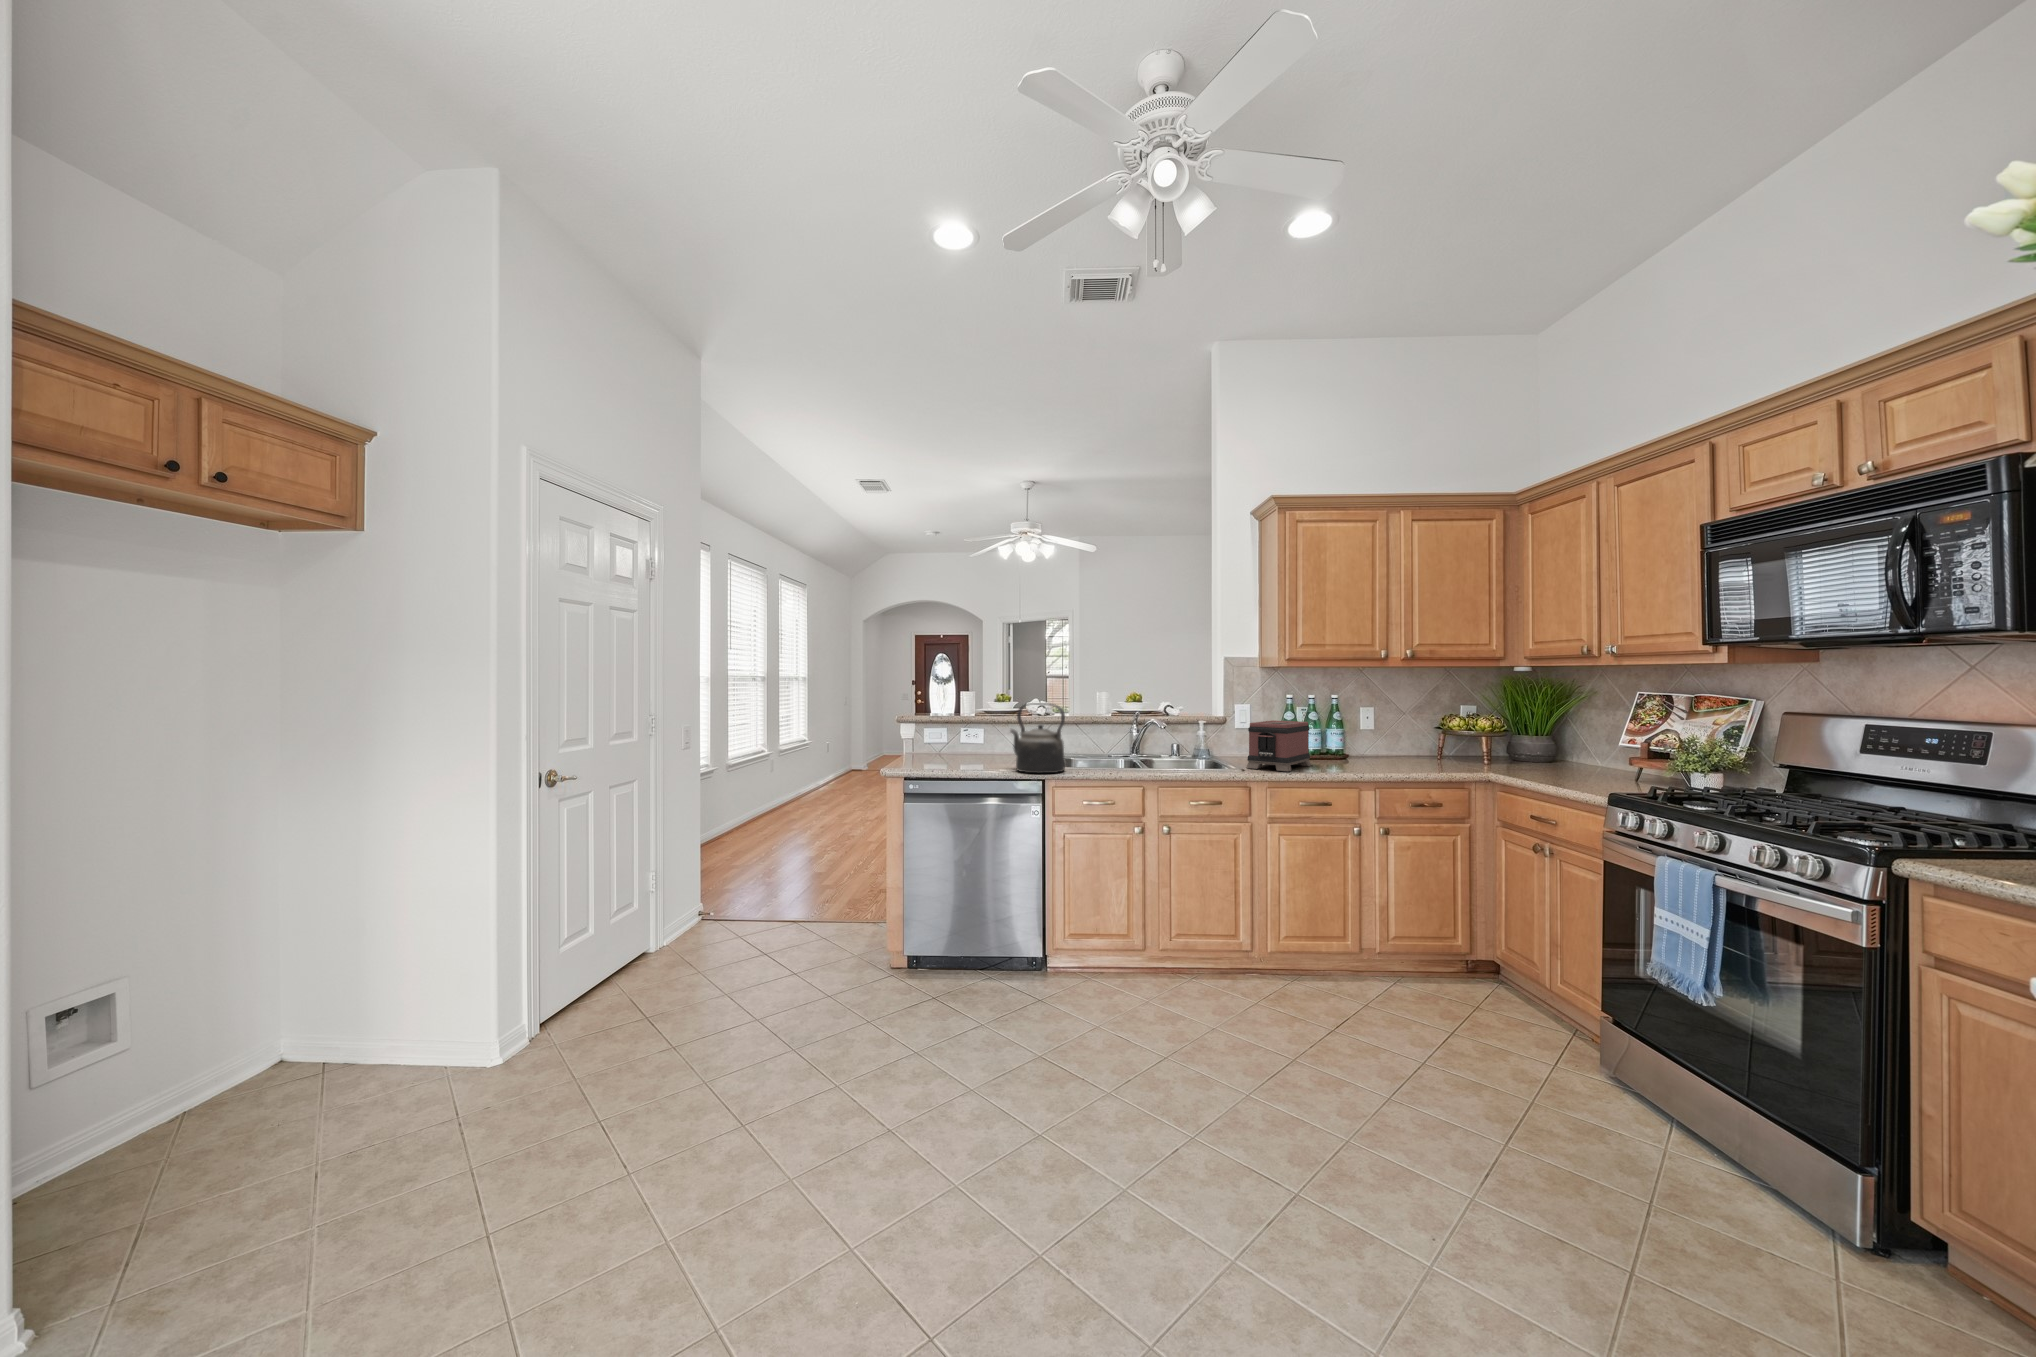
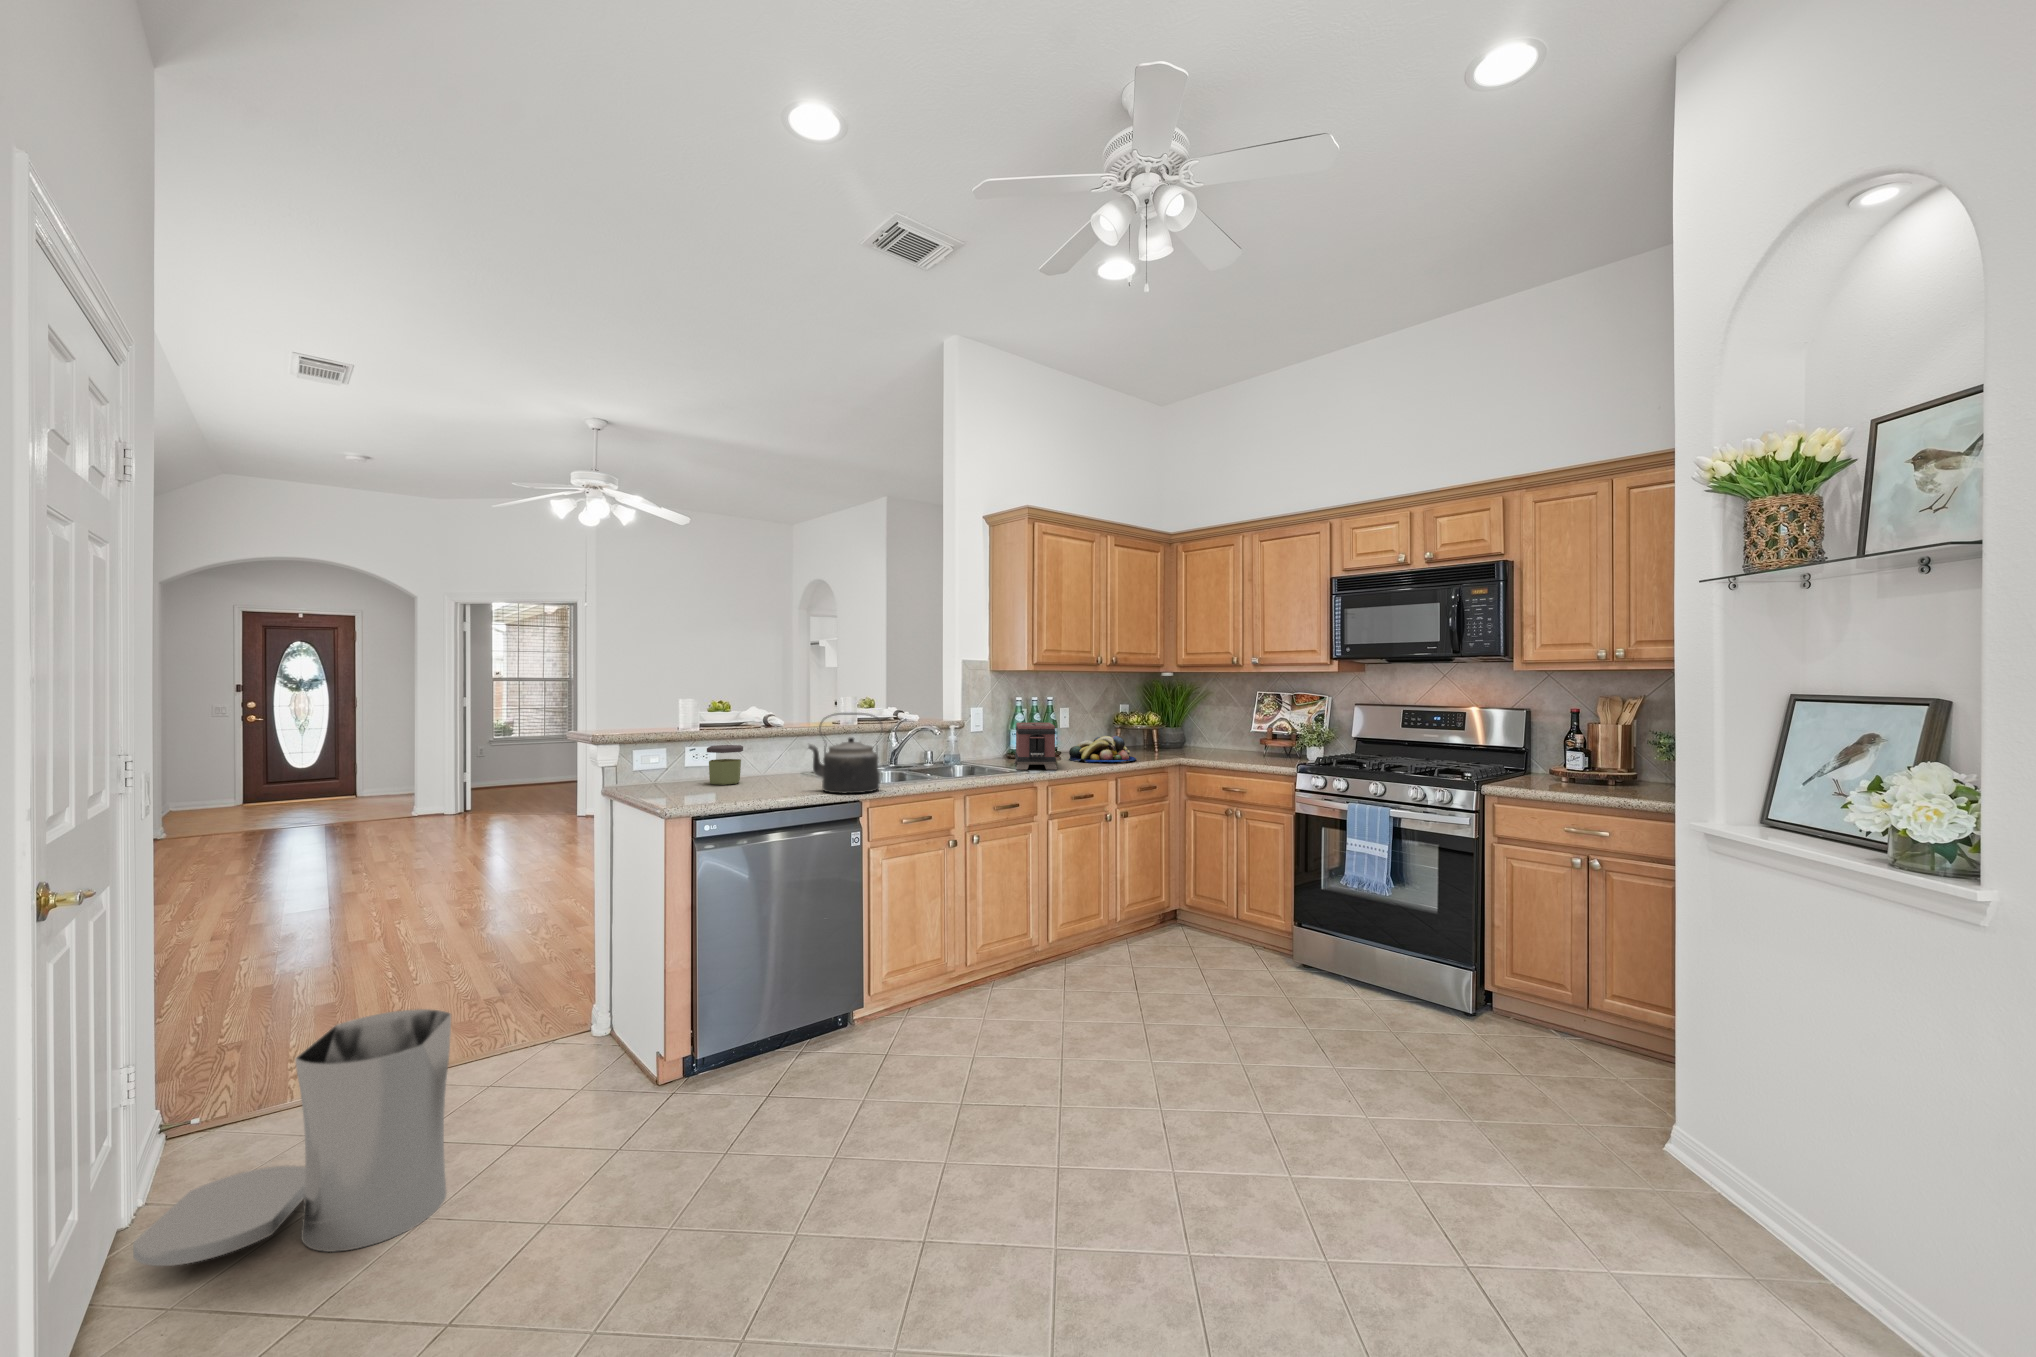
jar: none [965,727,994,758] -> present [707,745,743,785]
fruit bowl: none [1341,740,1429,771] -> present [1069,736,1136,762]
trash can: none [596,876,730,1010] -> present [133,1009,451,1266]

